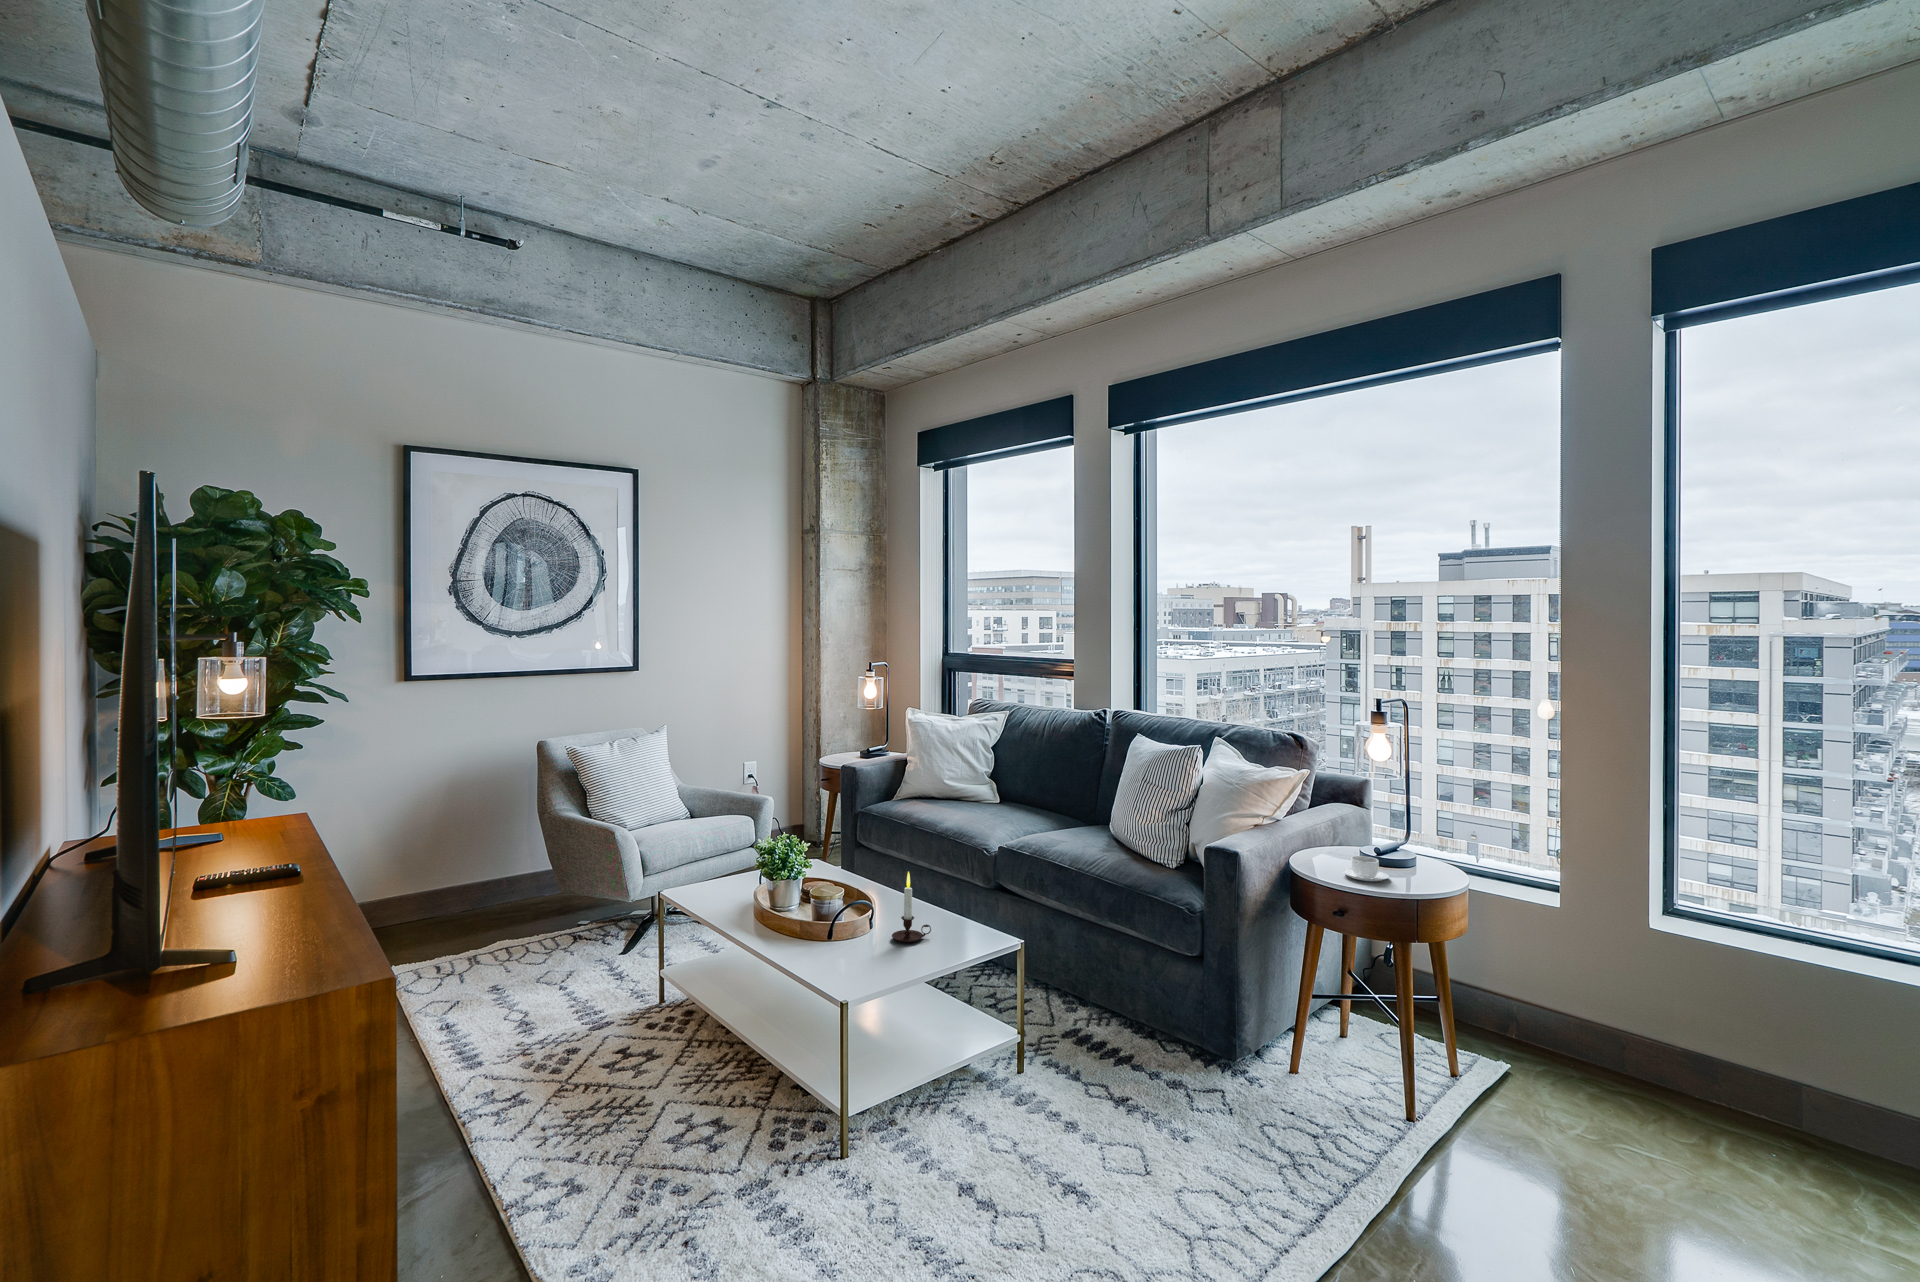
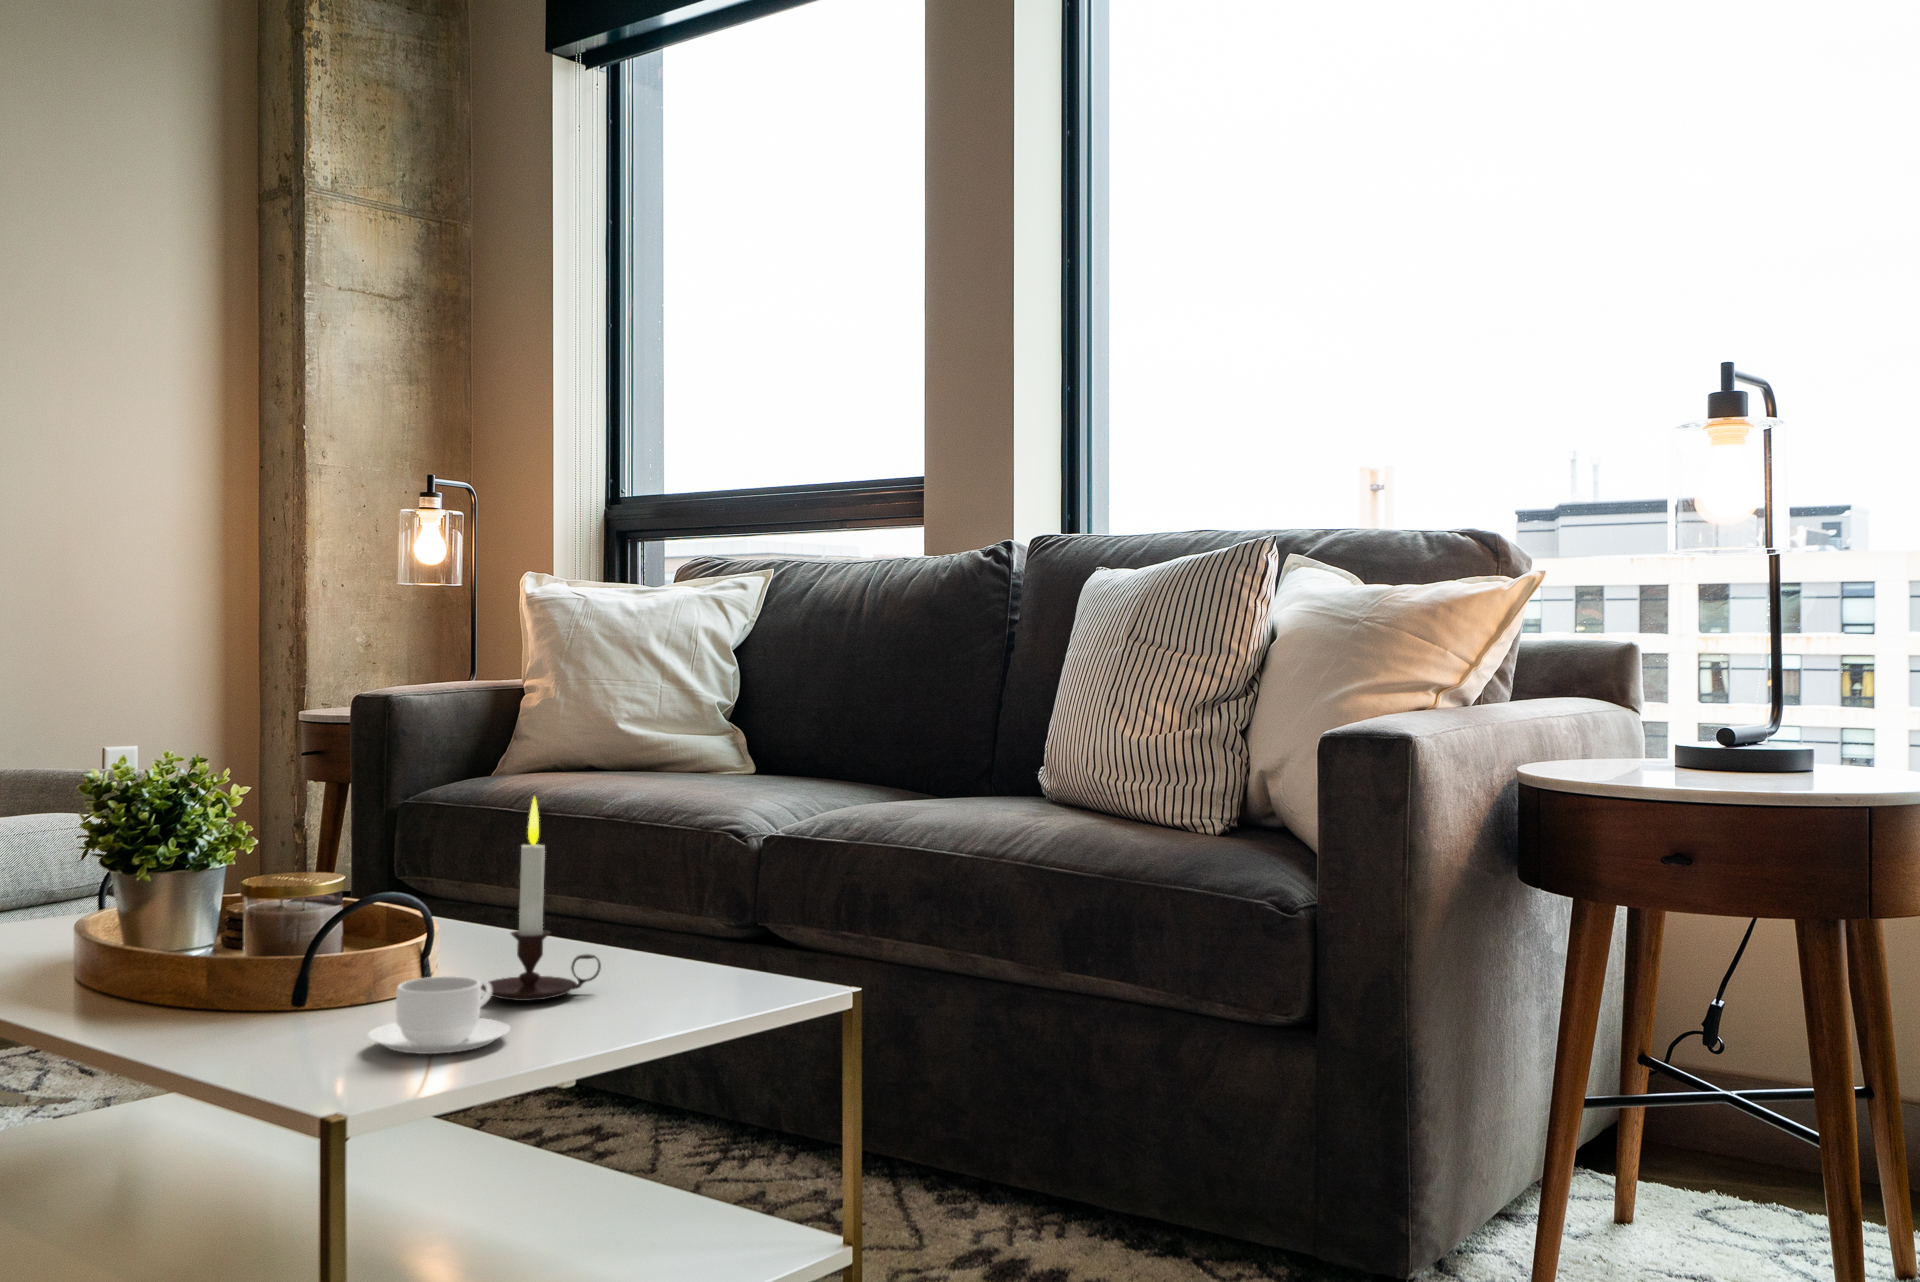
coffee cup: present [1342,856,1389,881] -> present [368,976,510,1054]

